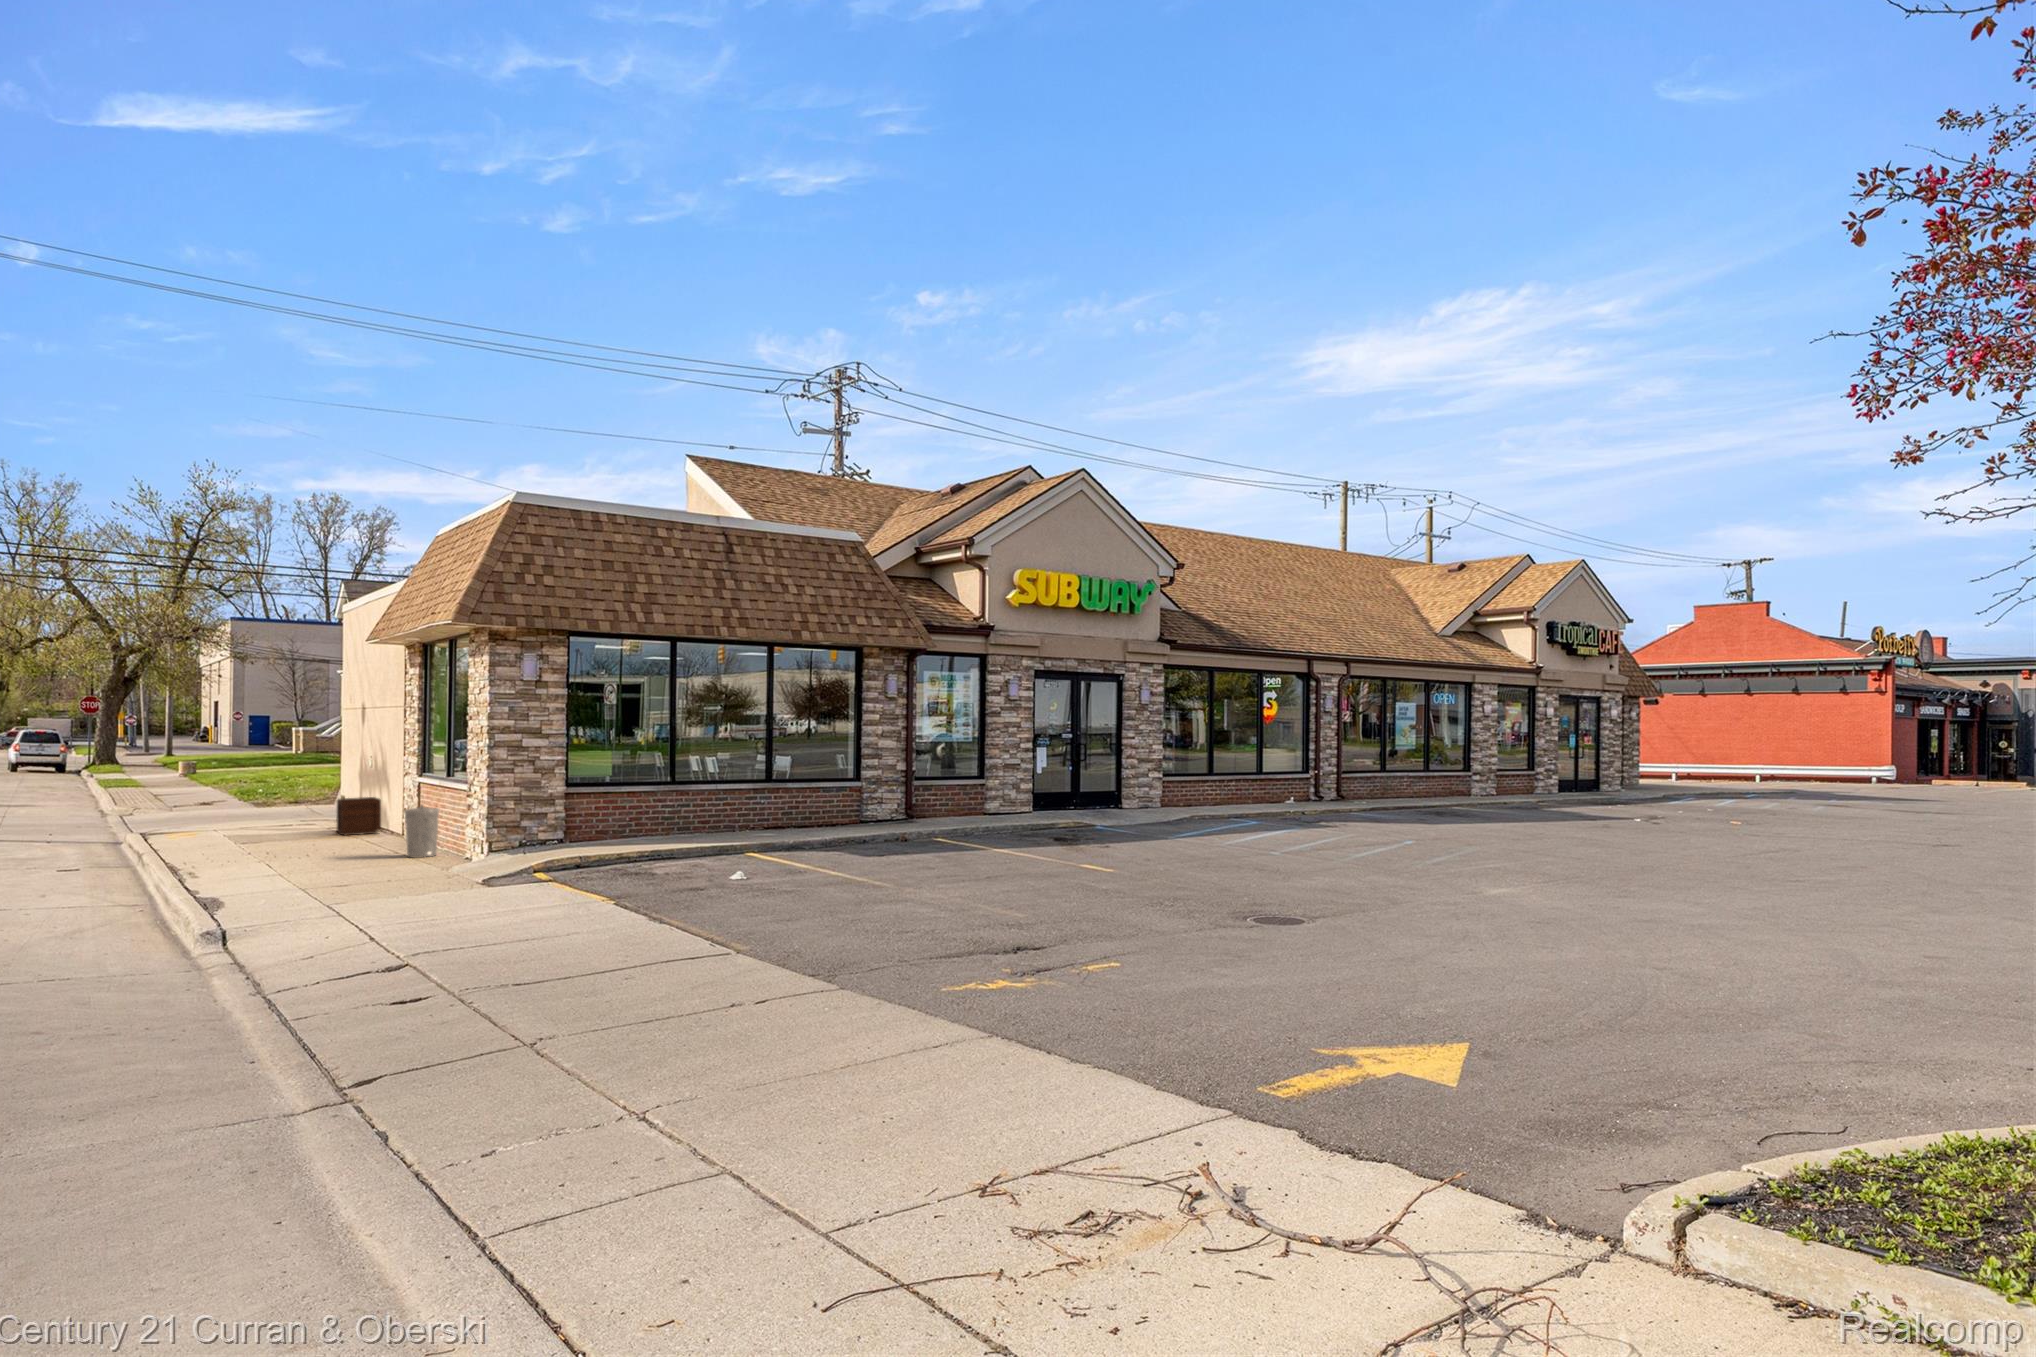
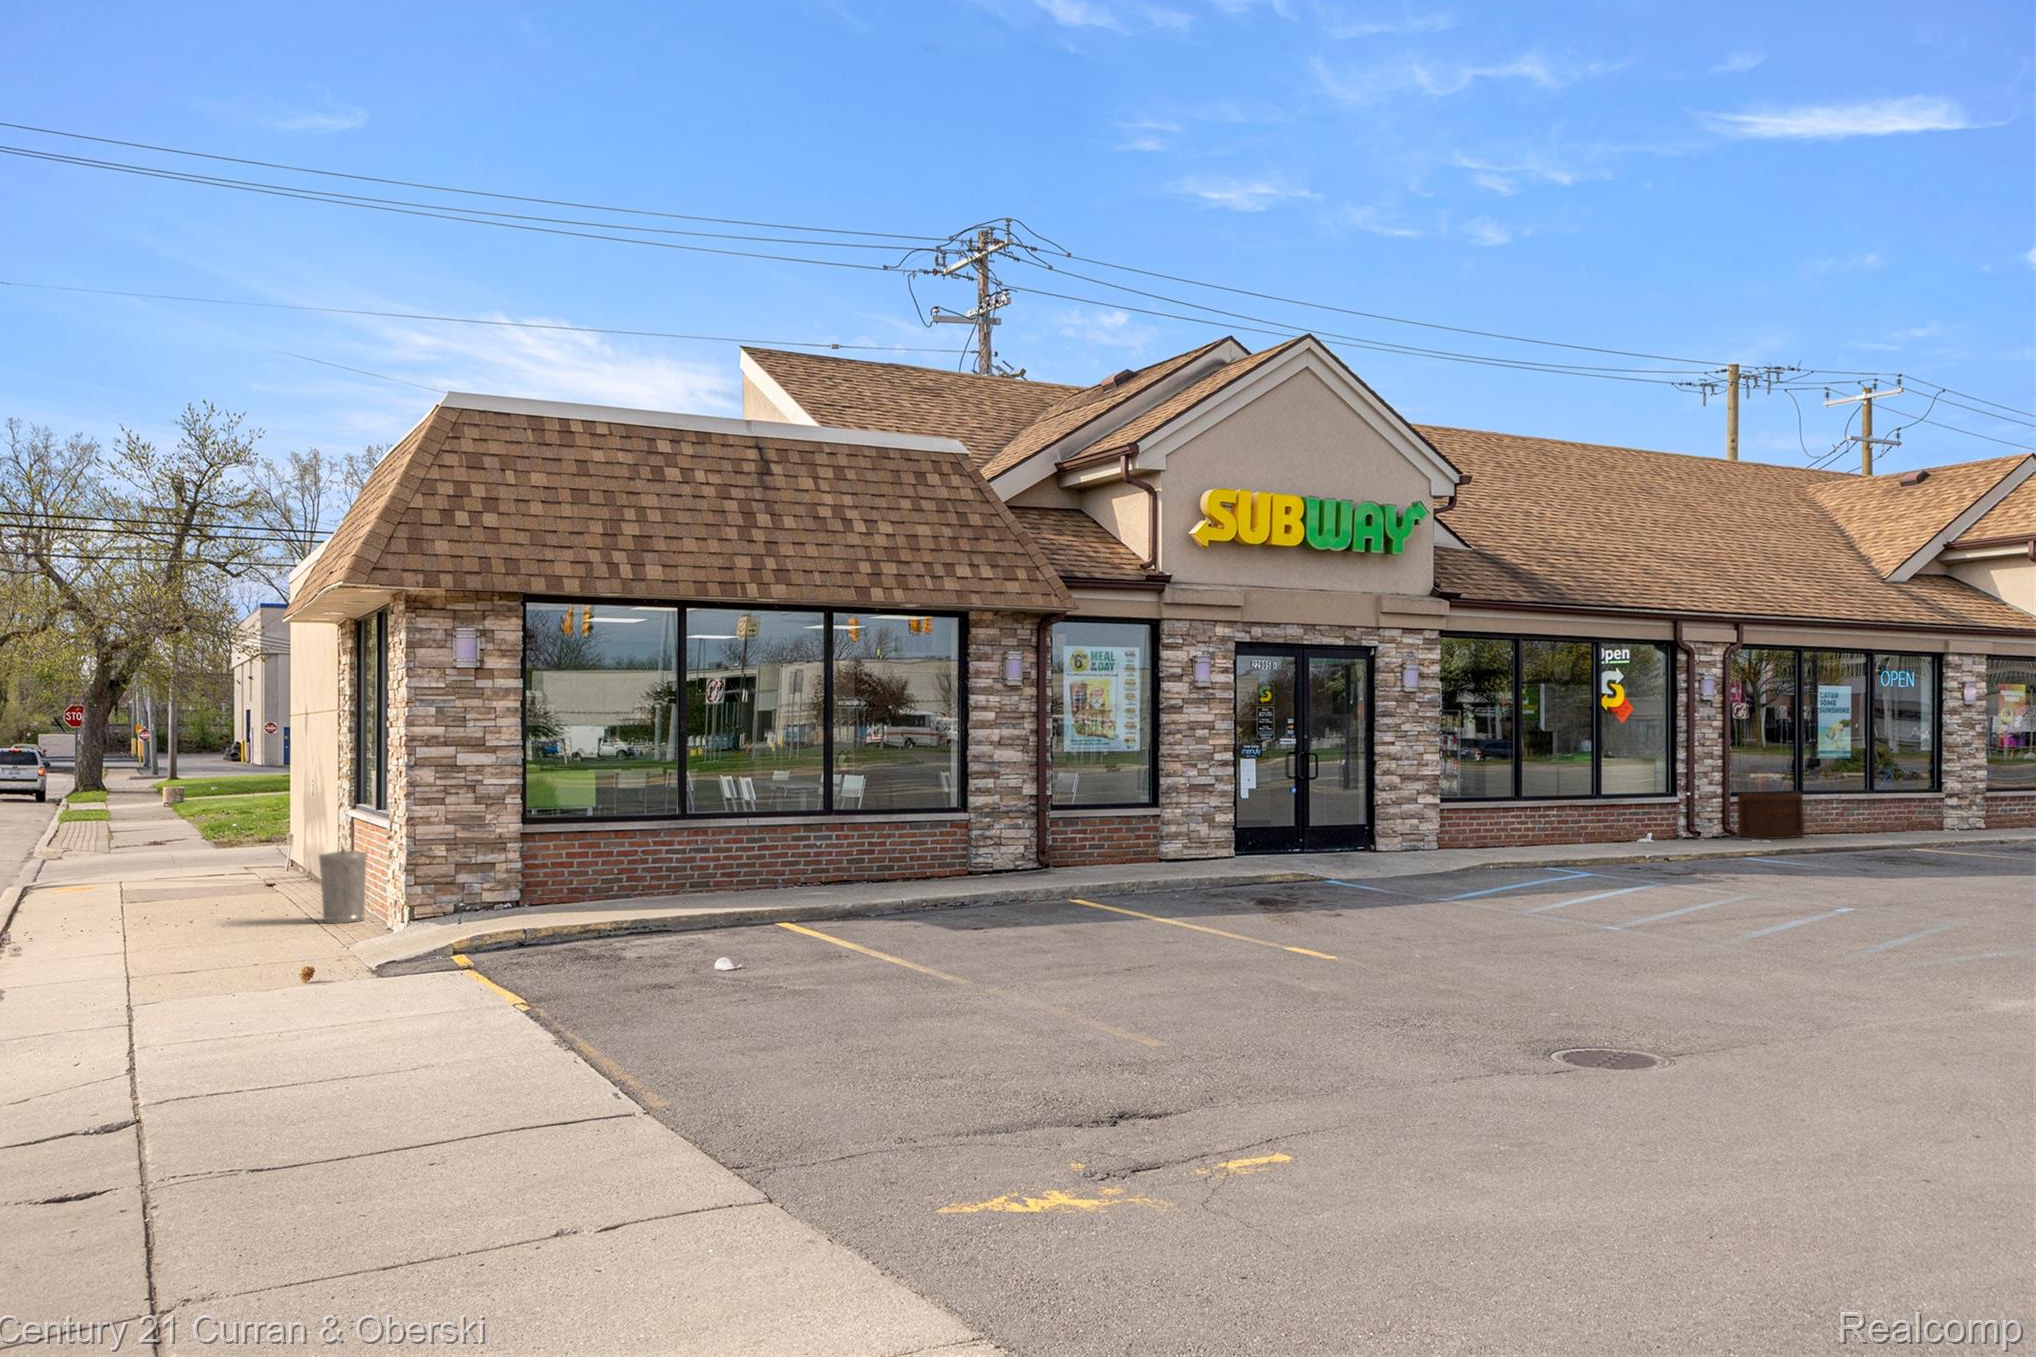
wooden crate: present [337,797,381,835] -> present [1737,792,1804,839]

